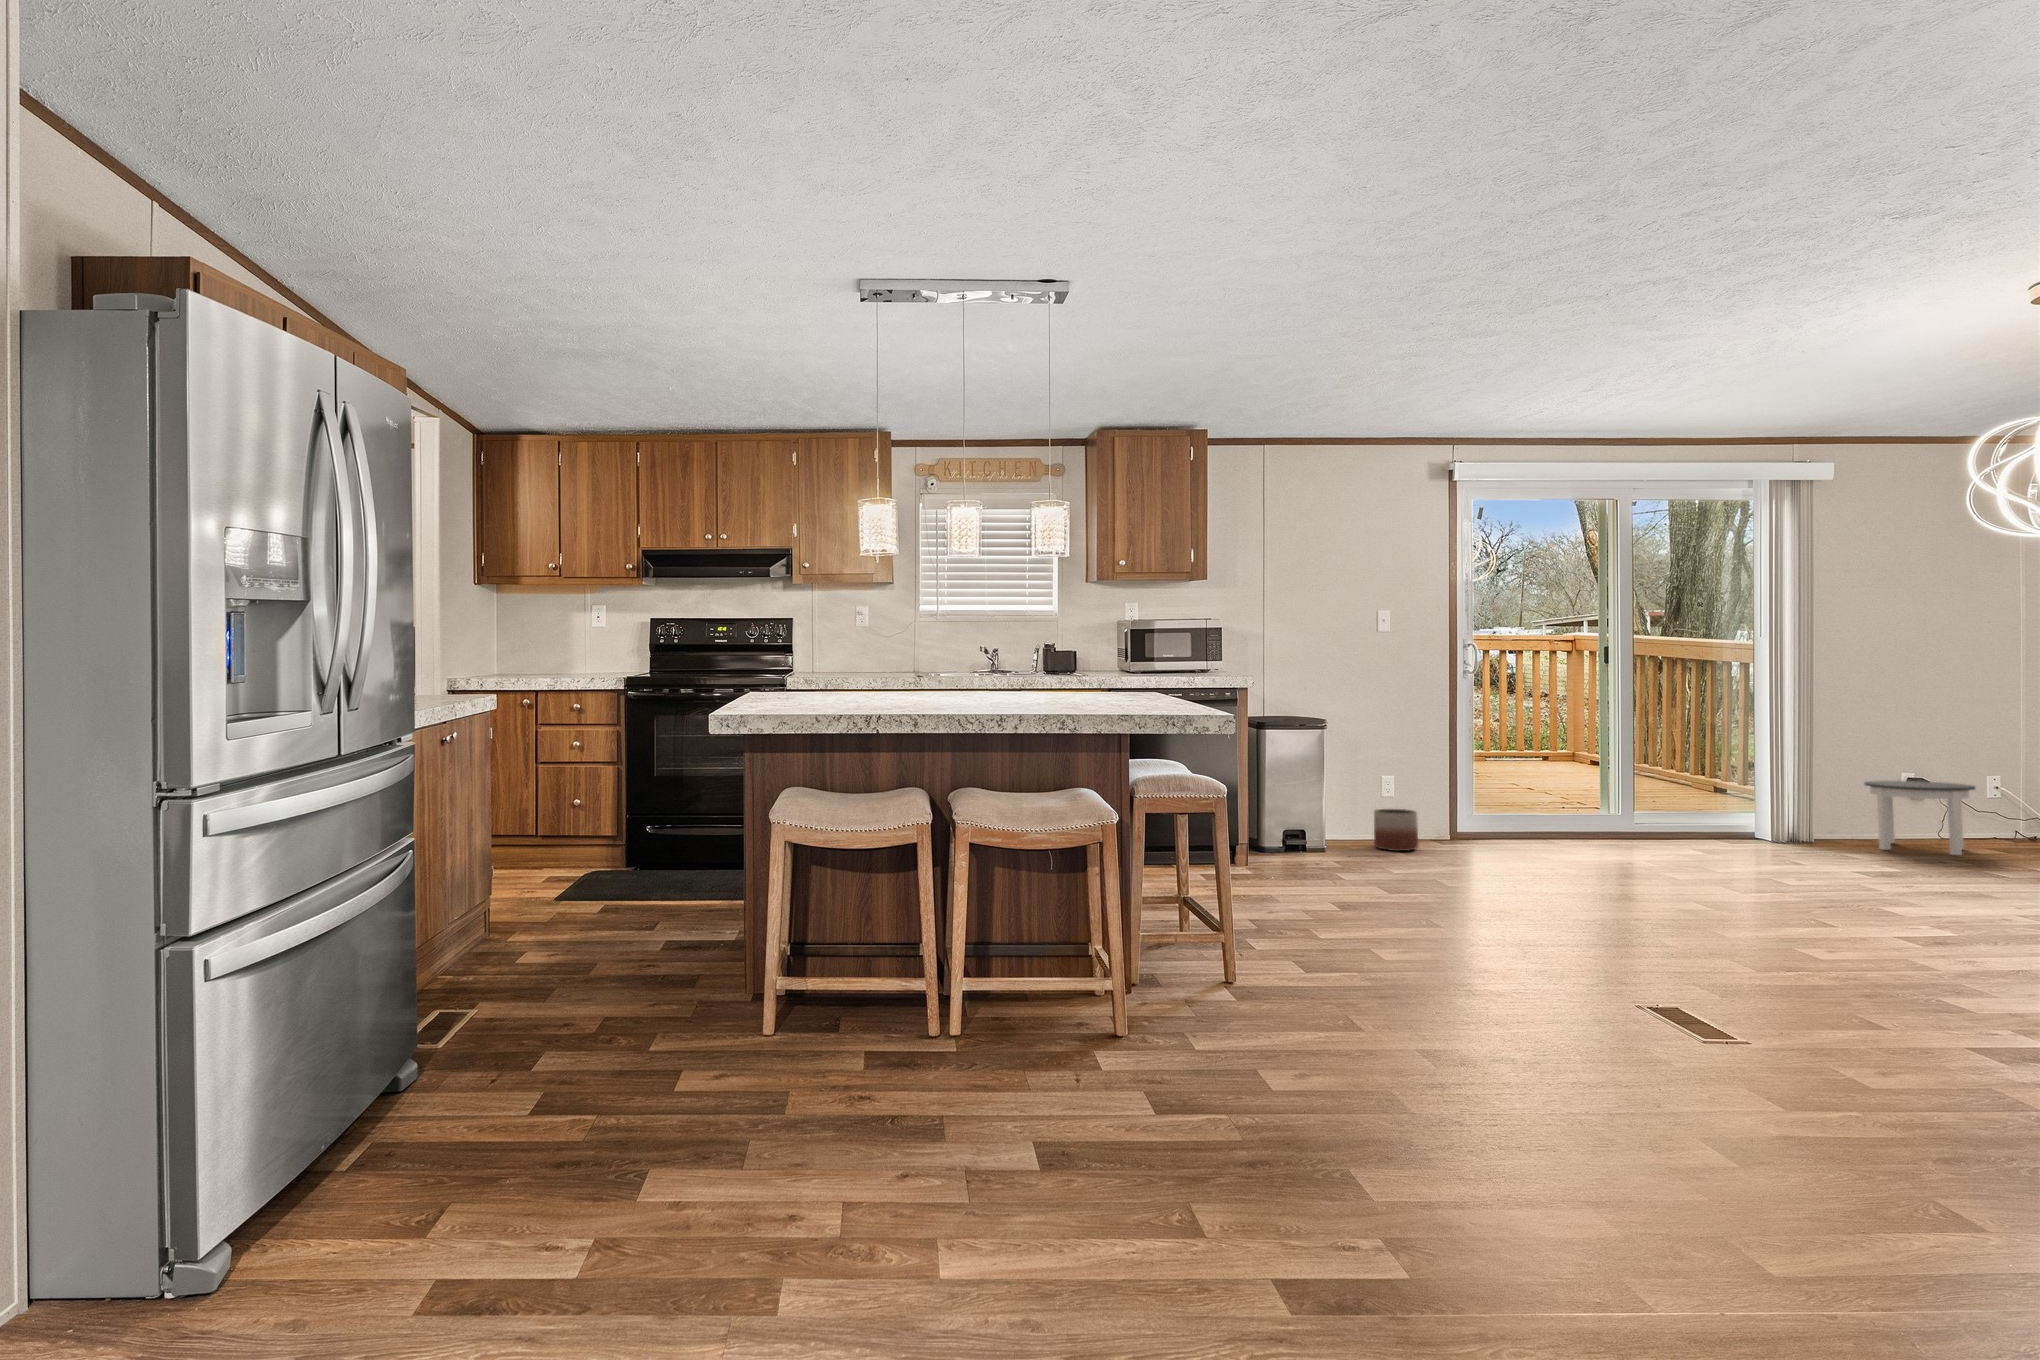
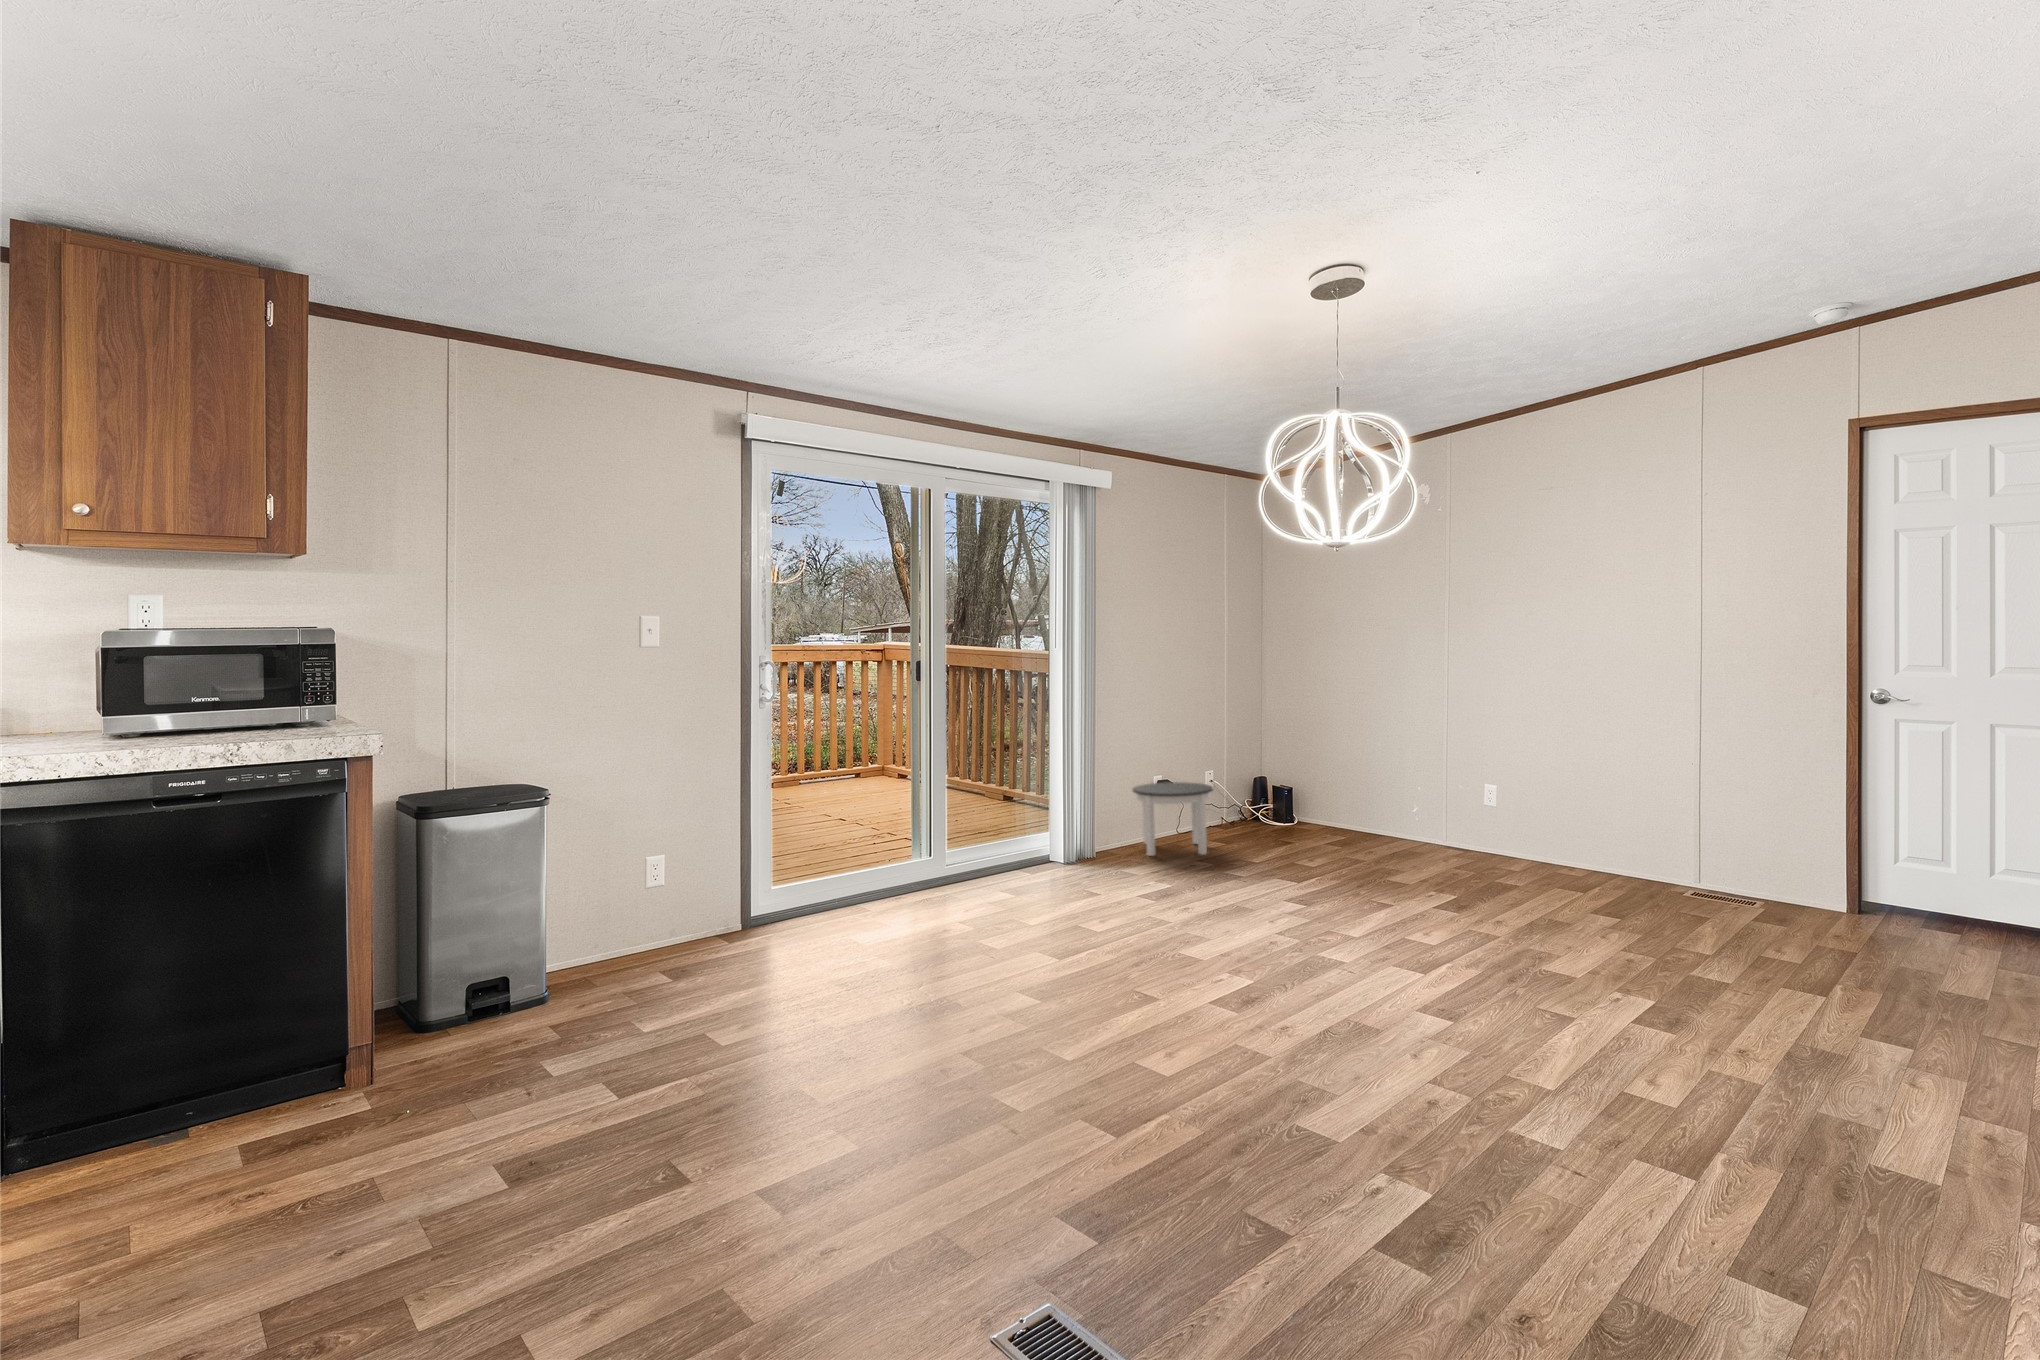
planter: present [1374,809,1418,851] -> none [629,901,695,971]

